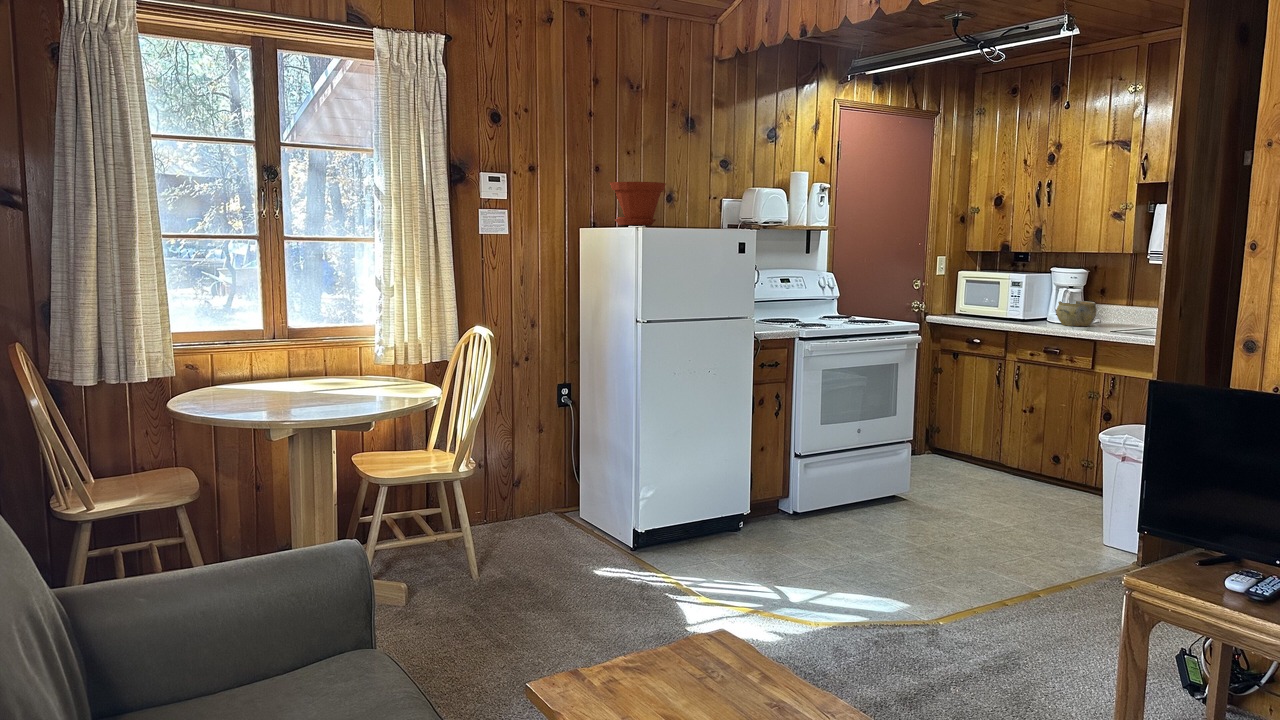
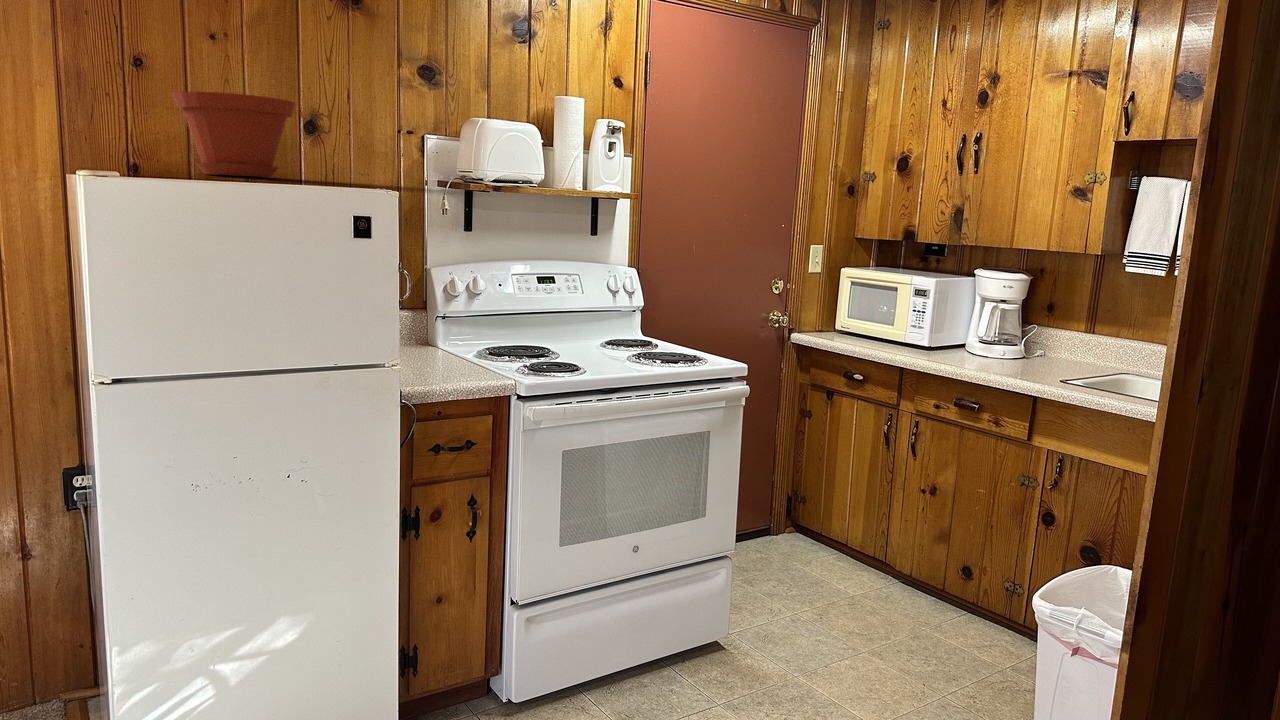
ceramic bowl: present [1056,301,1096,326] -> none [978,323,1039,366]

